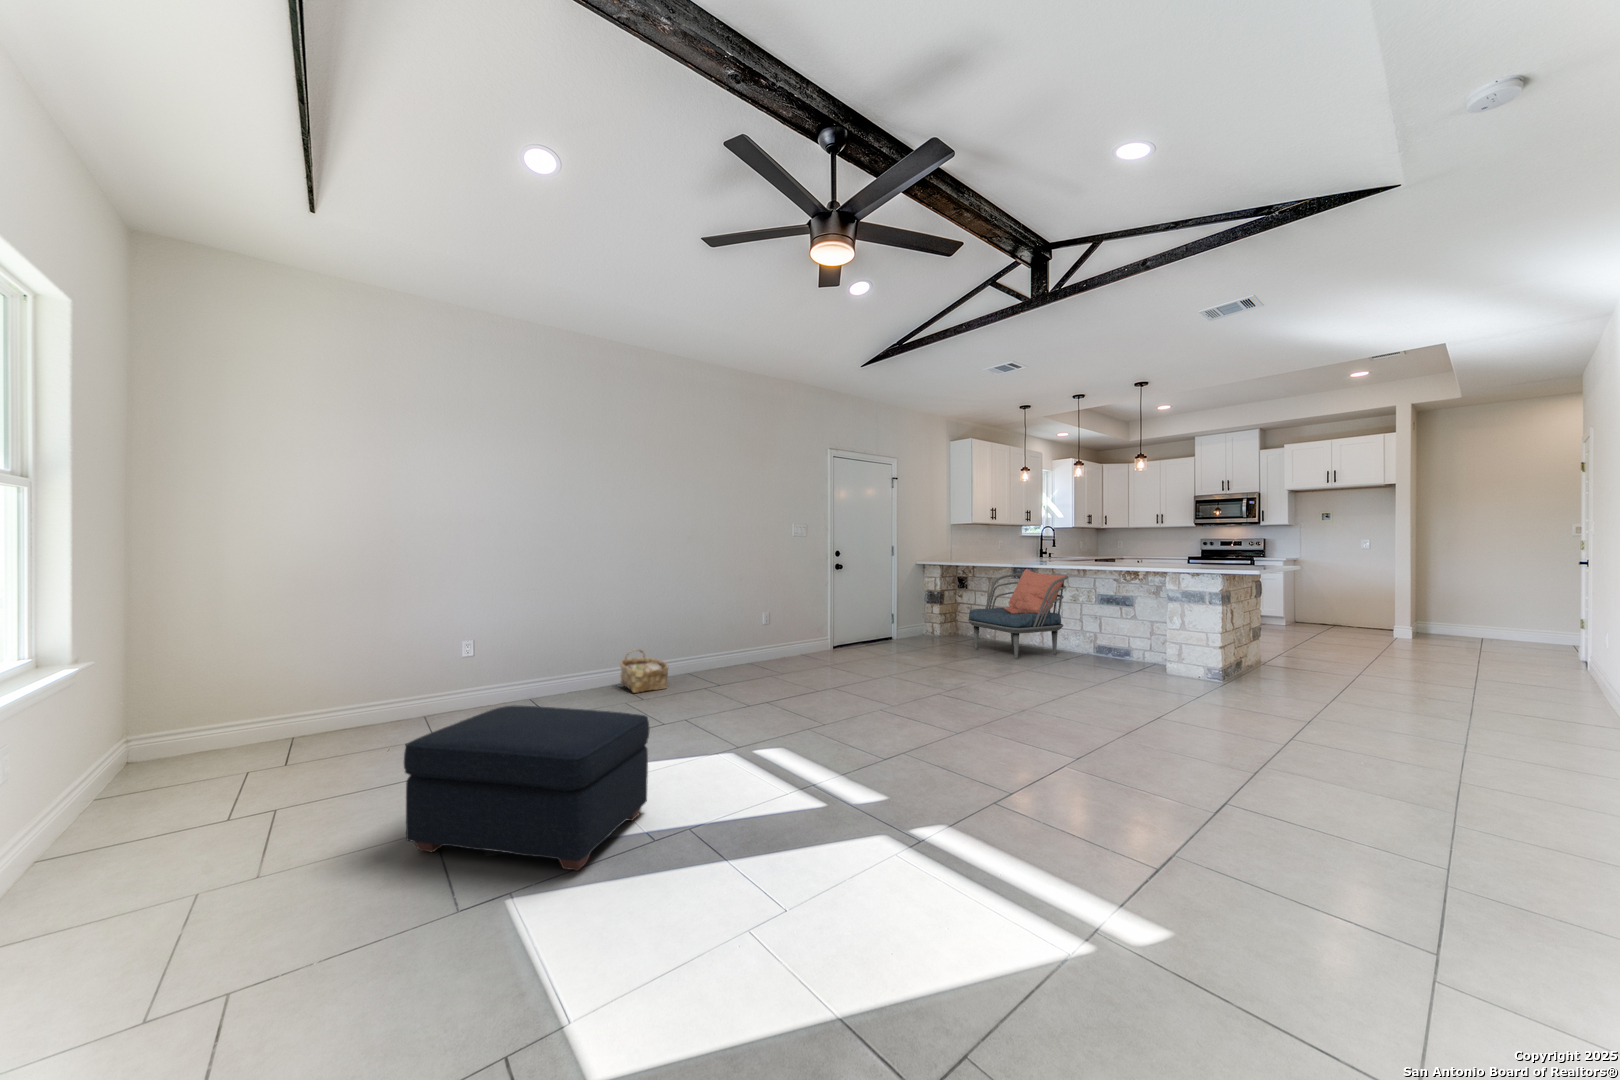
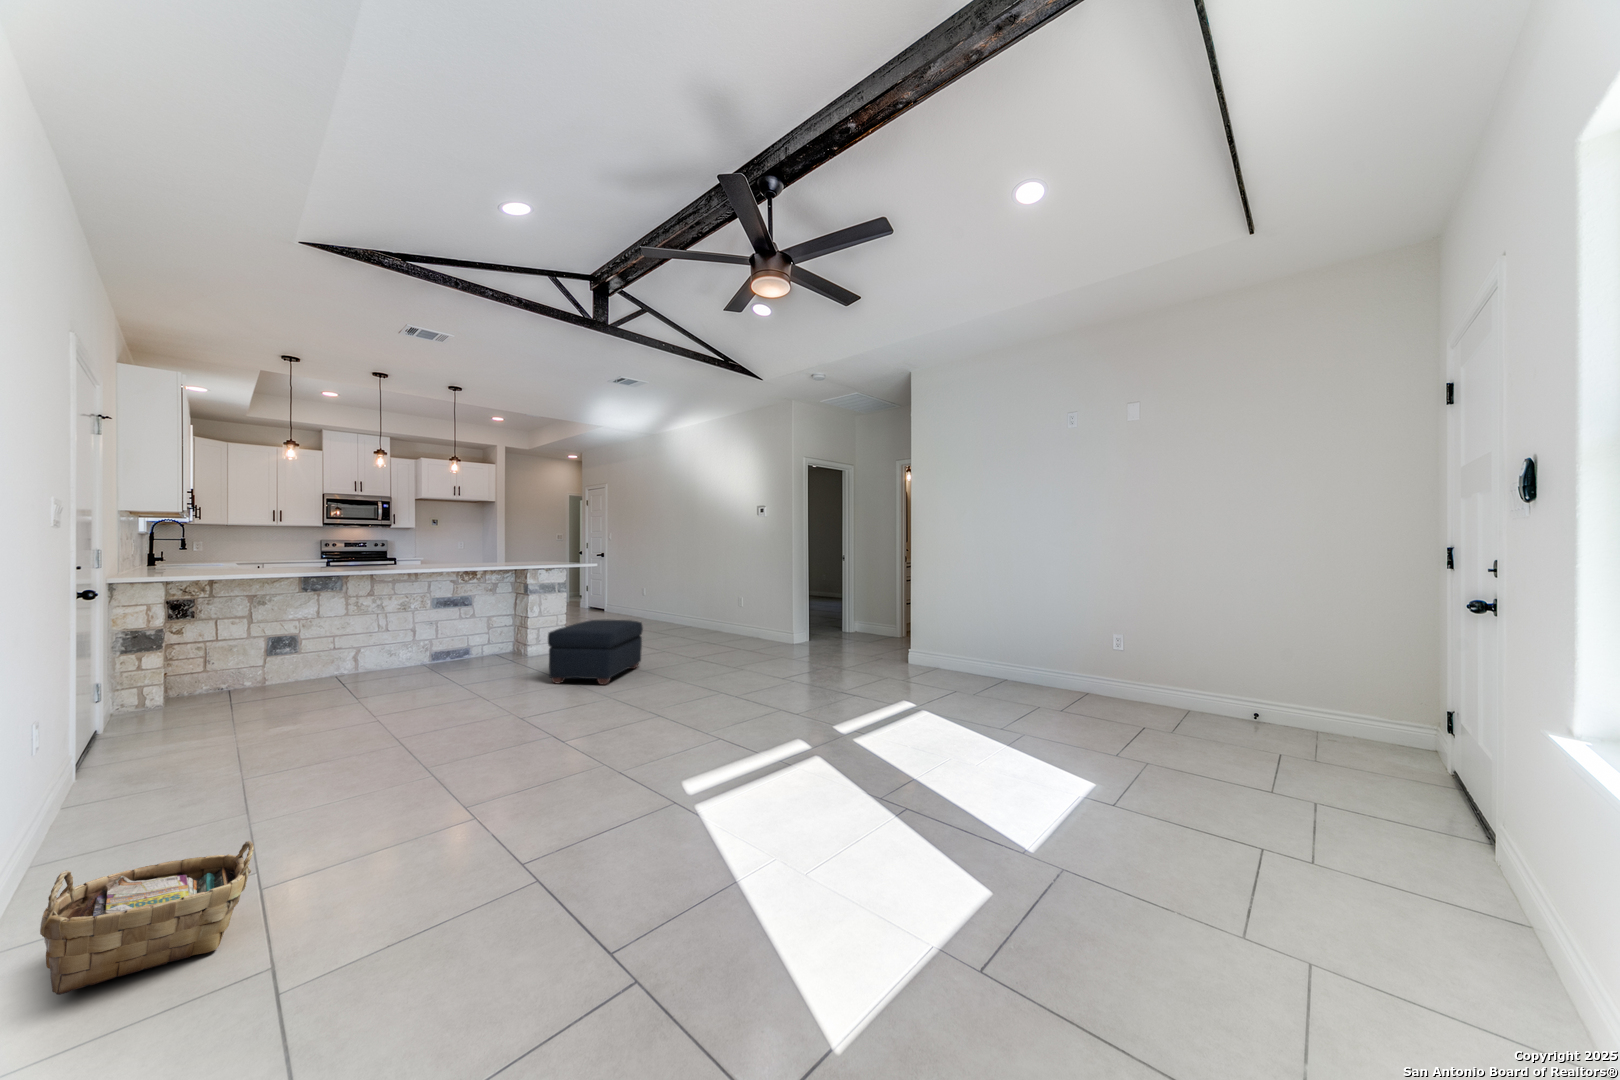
armchair: present [968,569,1068,659] -> none [296,578,424,693]
ottoman: present [404,706,649,871] -> present [548,620,643,684]

